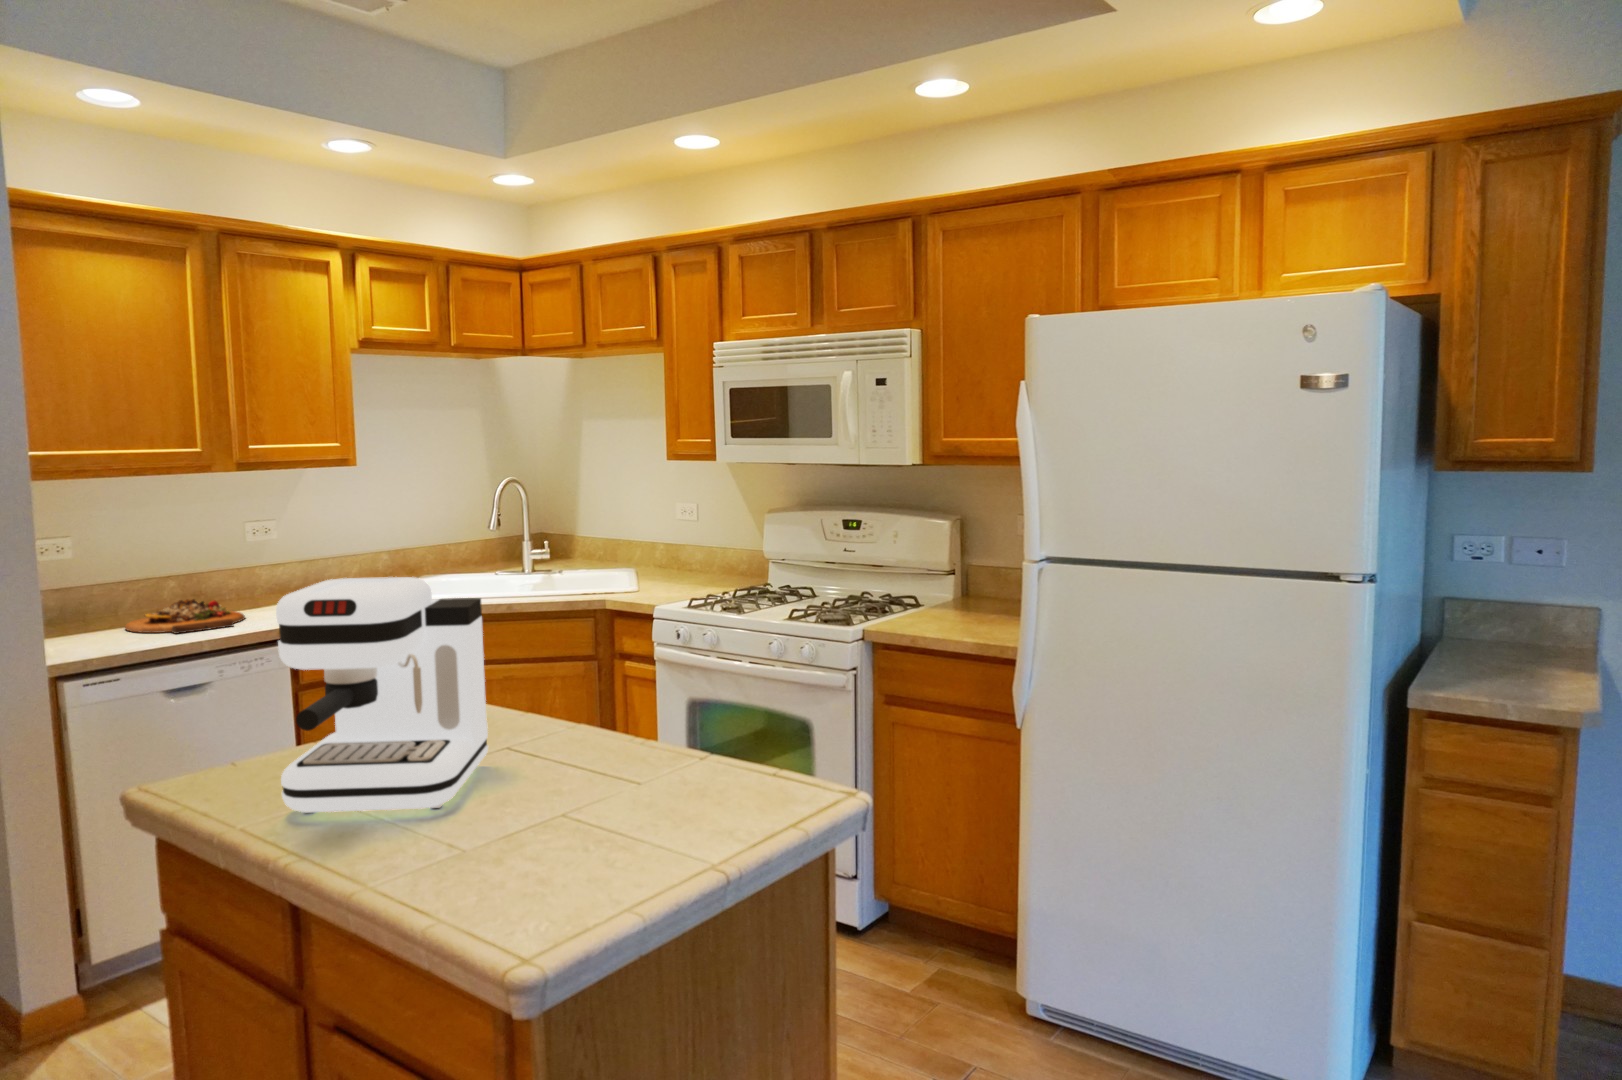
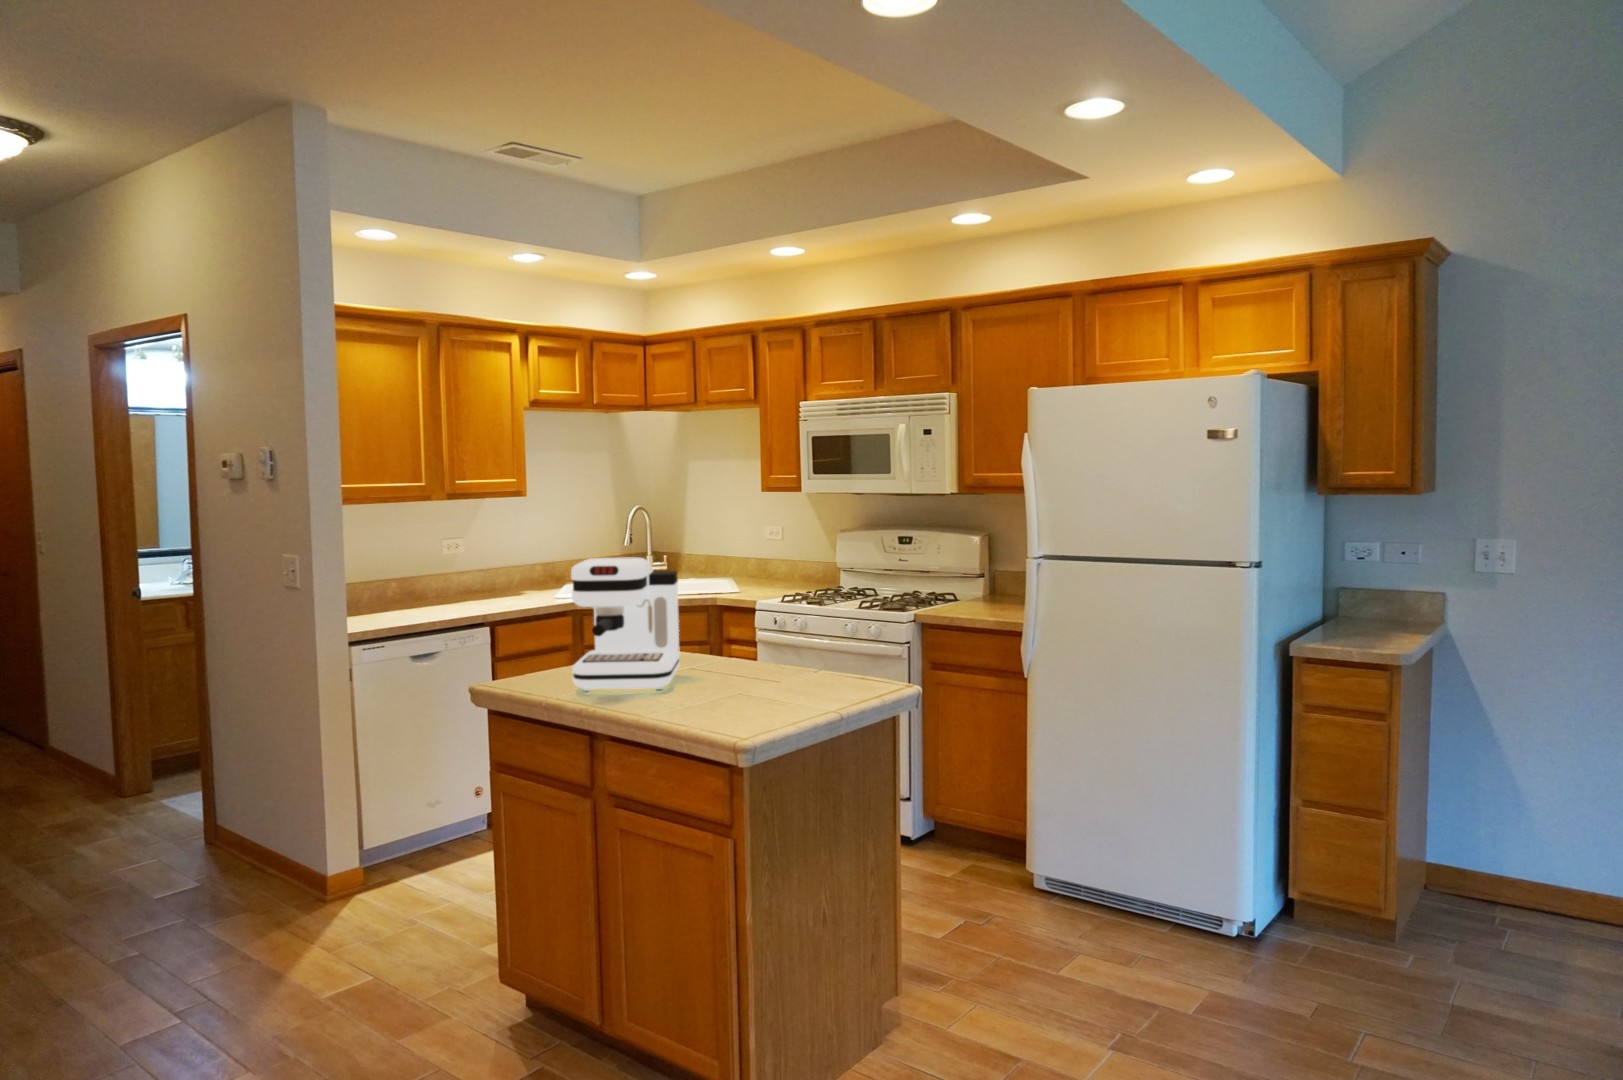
cutting board: present [125,599,245,634] -> none [375,594,457,617]

